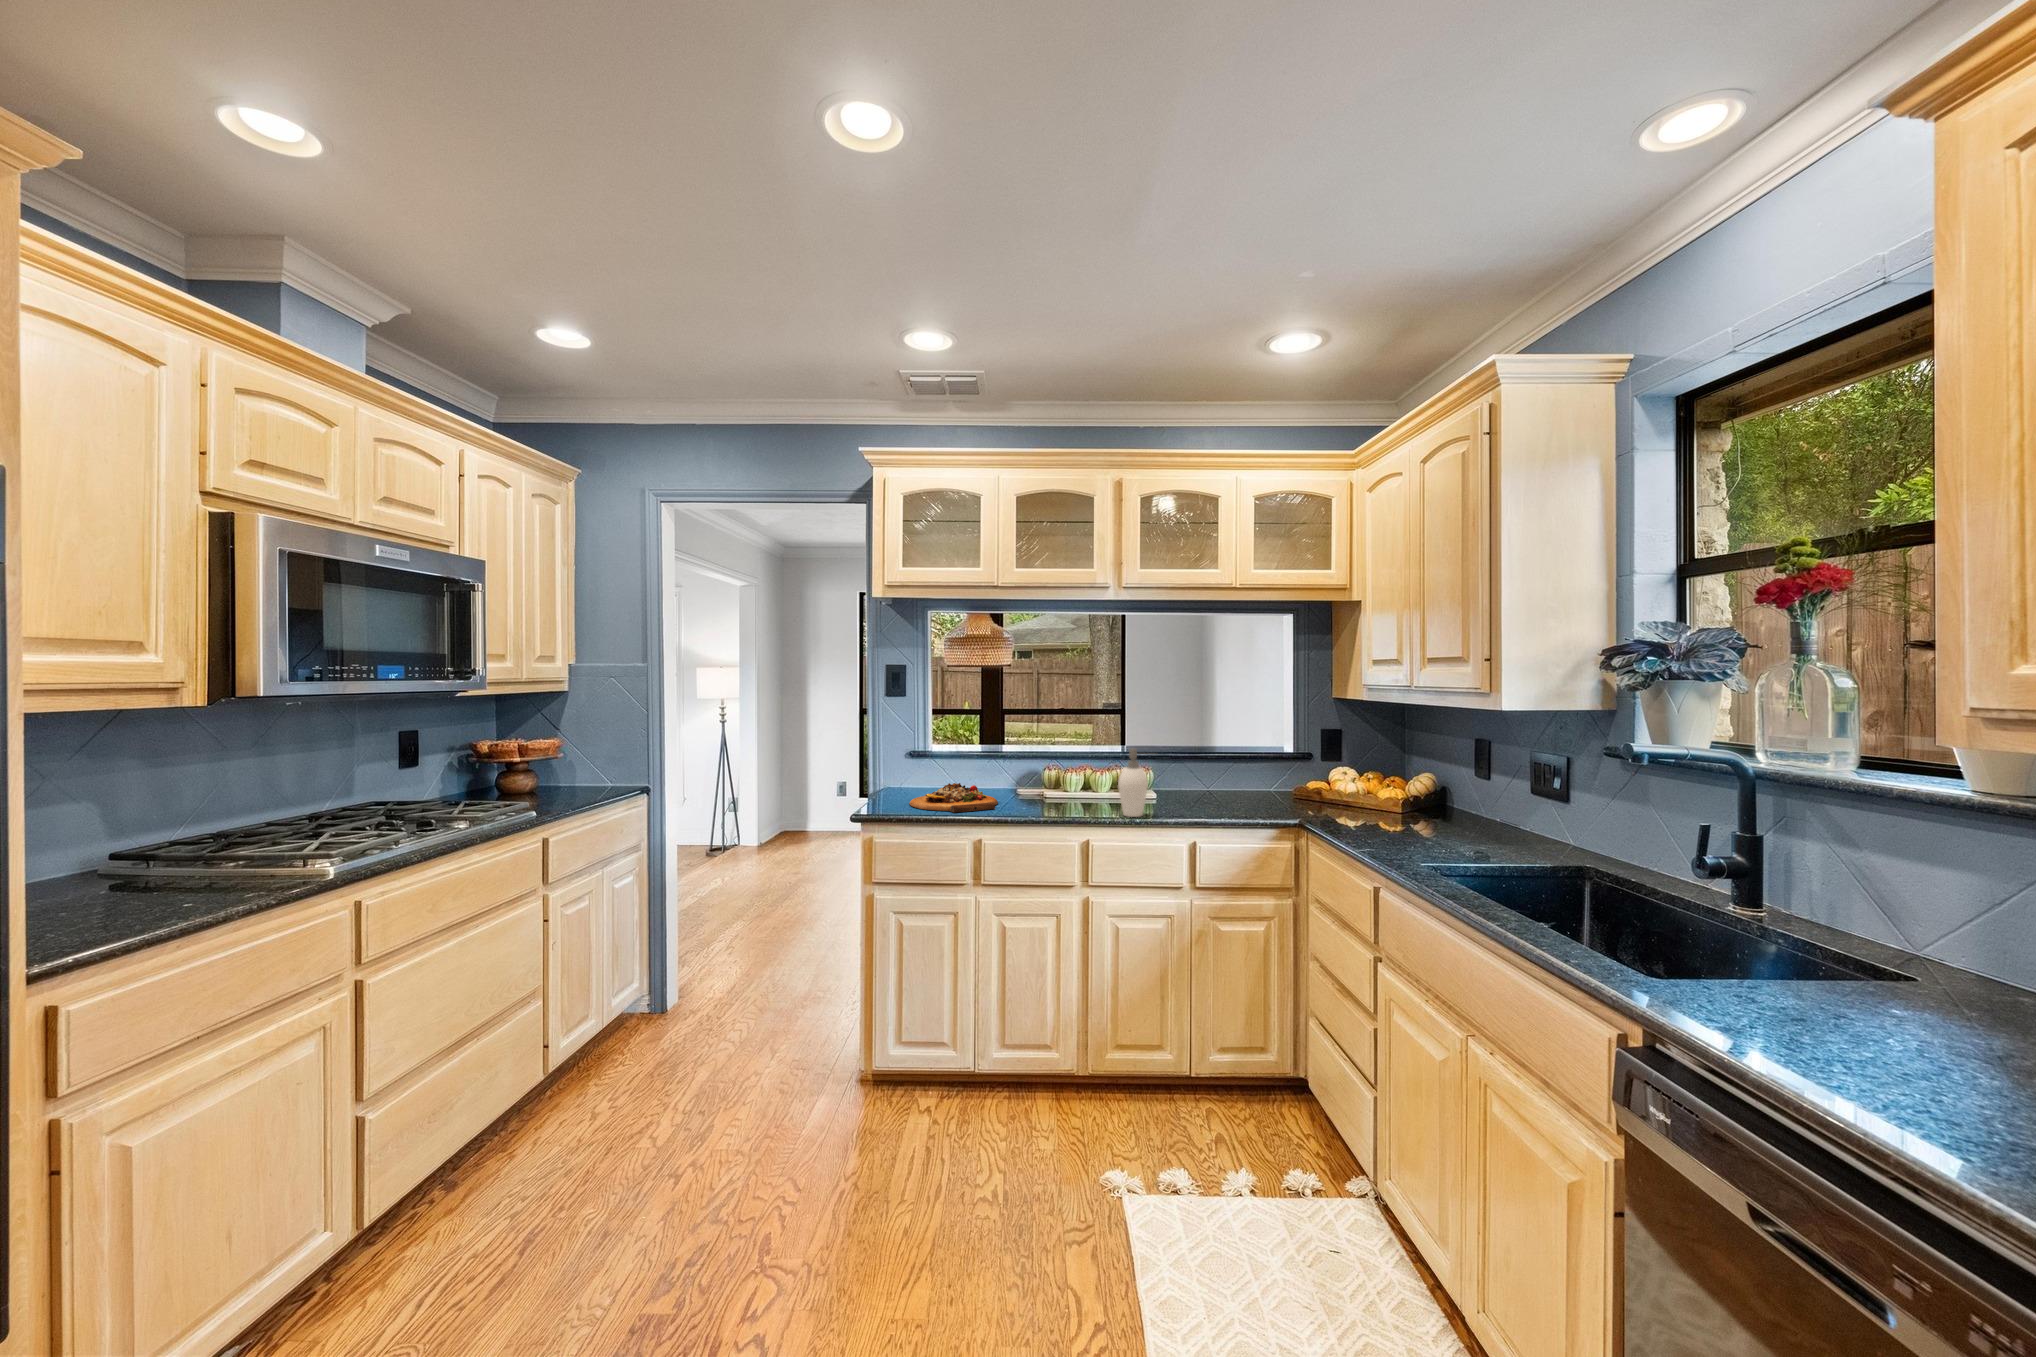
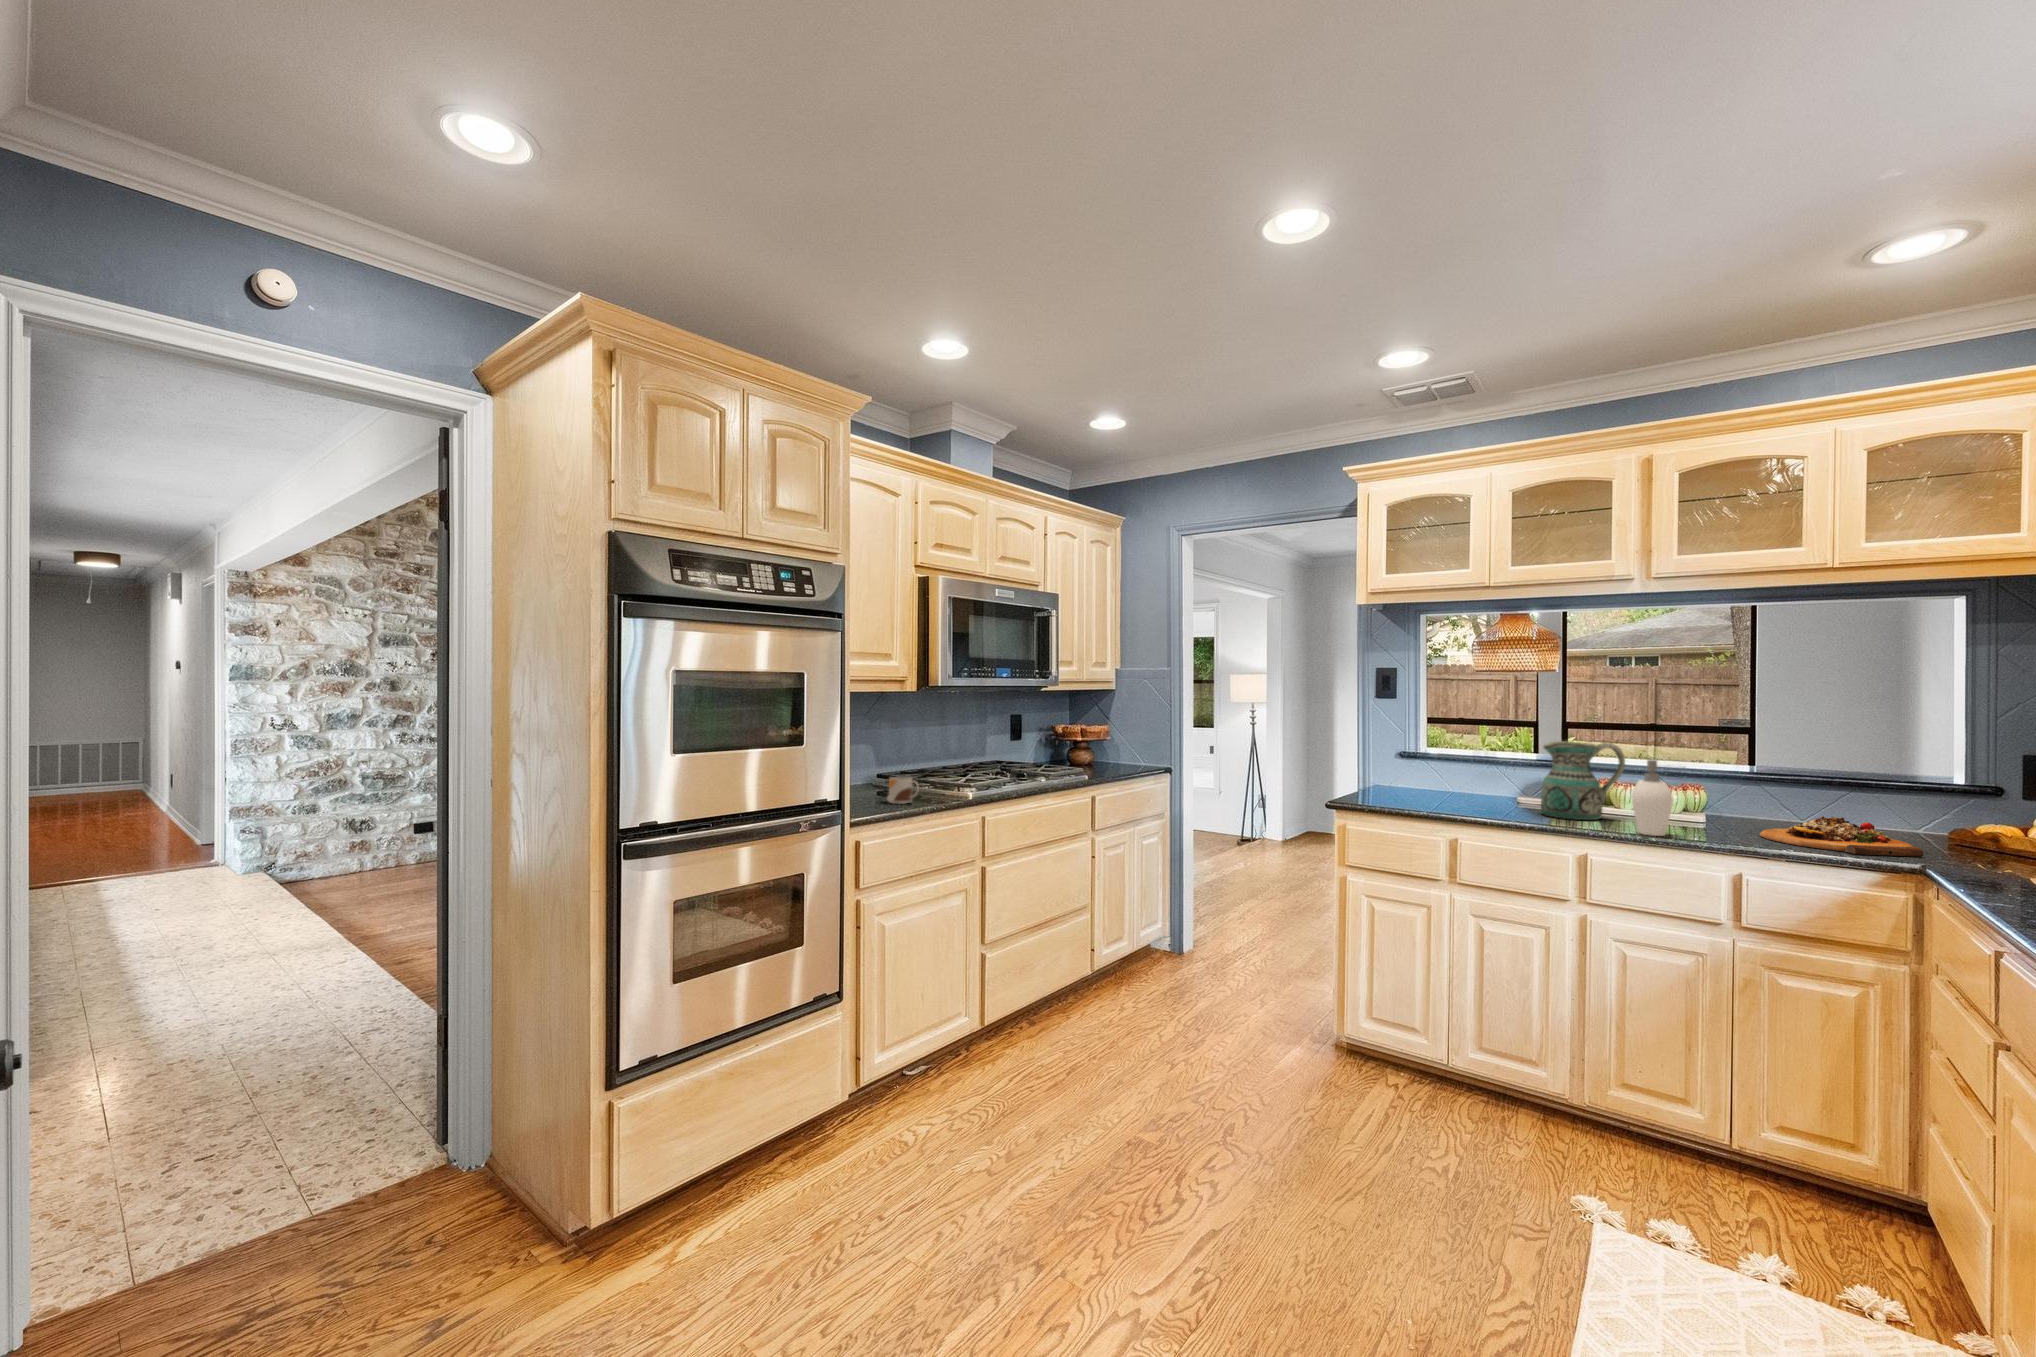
ceramic pitcher: none [1041,733,1104,807] -> present [1541,741,1625,820]
cutting board: present [909,783,998,813] -> present [1760,816,1924,857]
mug: none [144,859,222,911] -> present [887,777,919,804]

